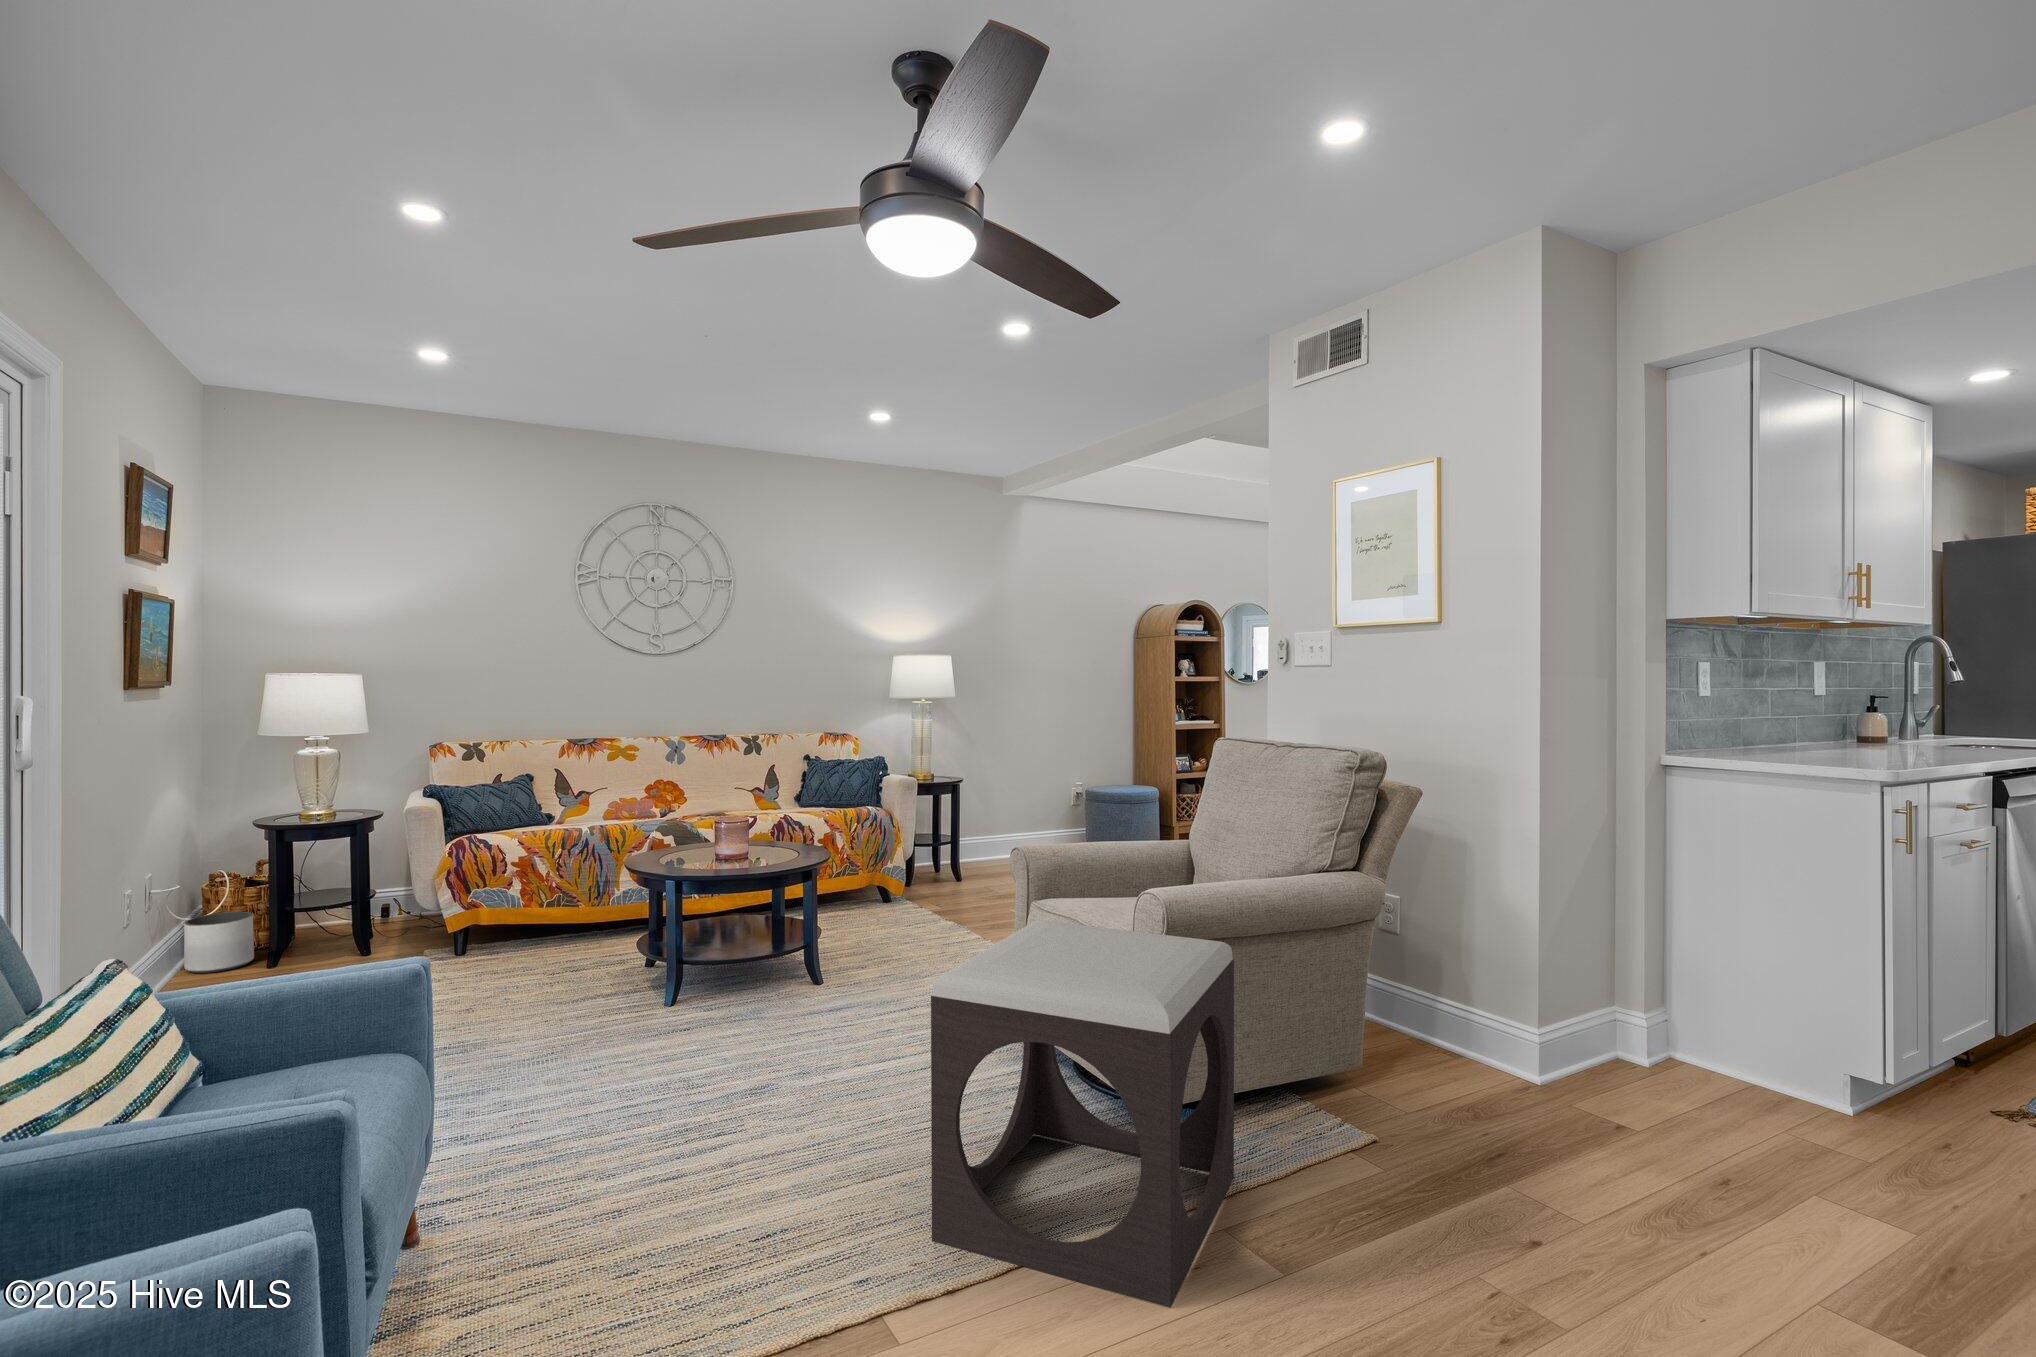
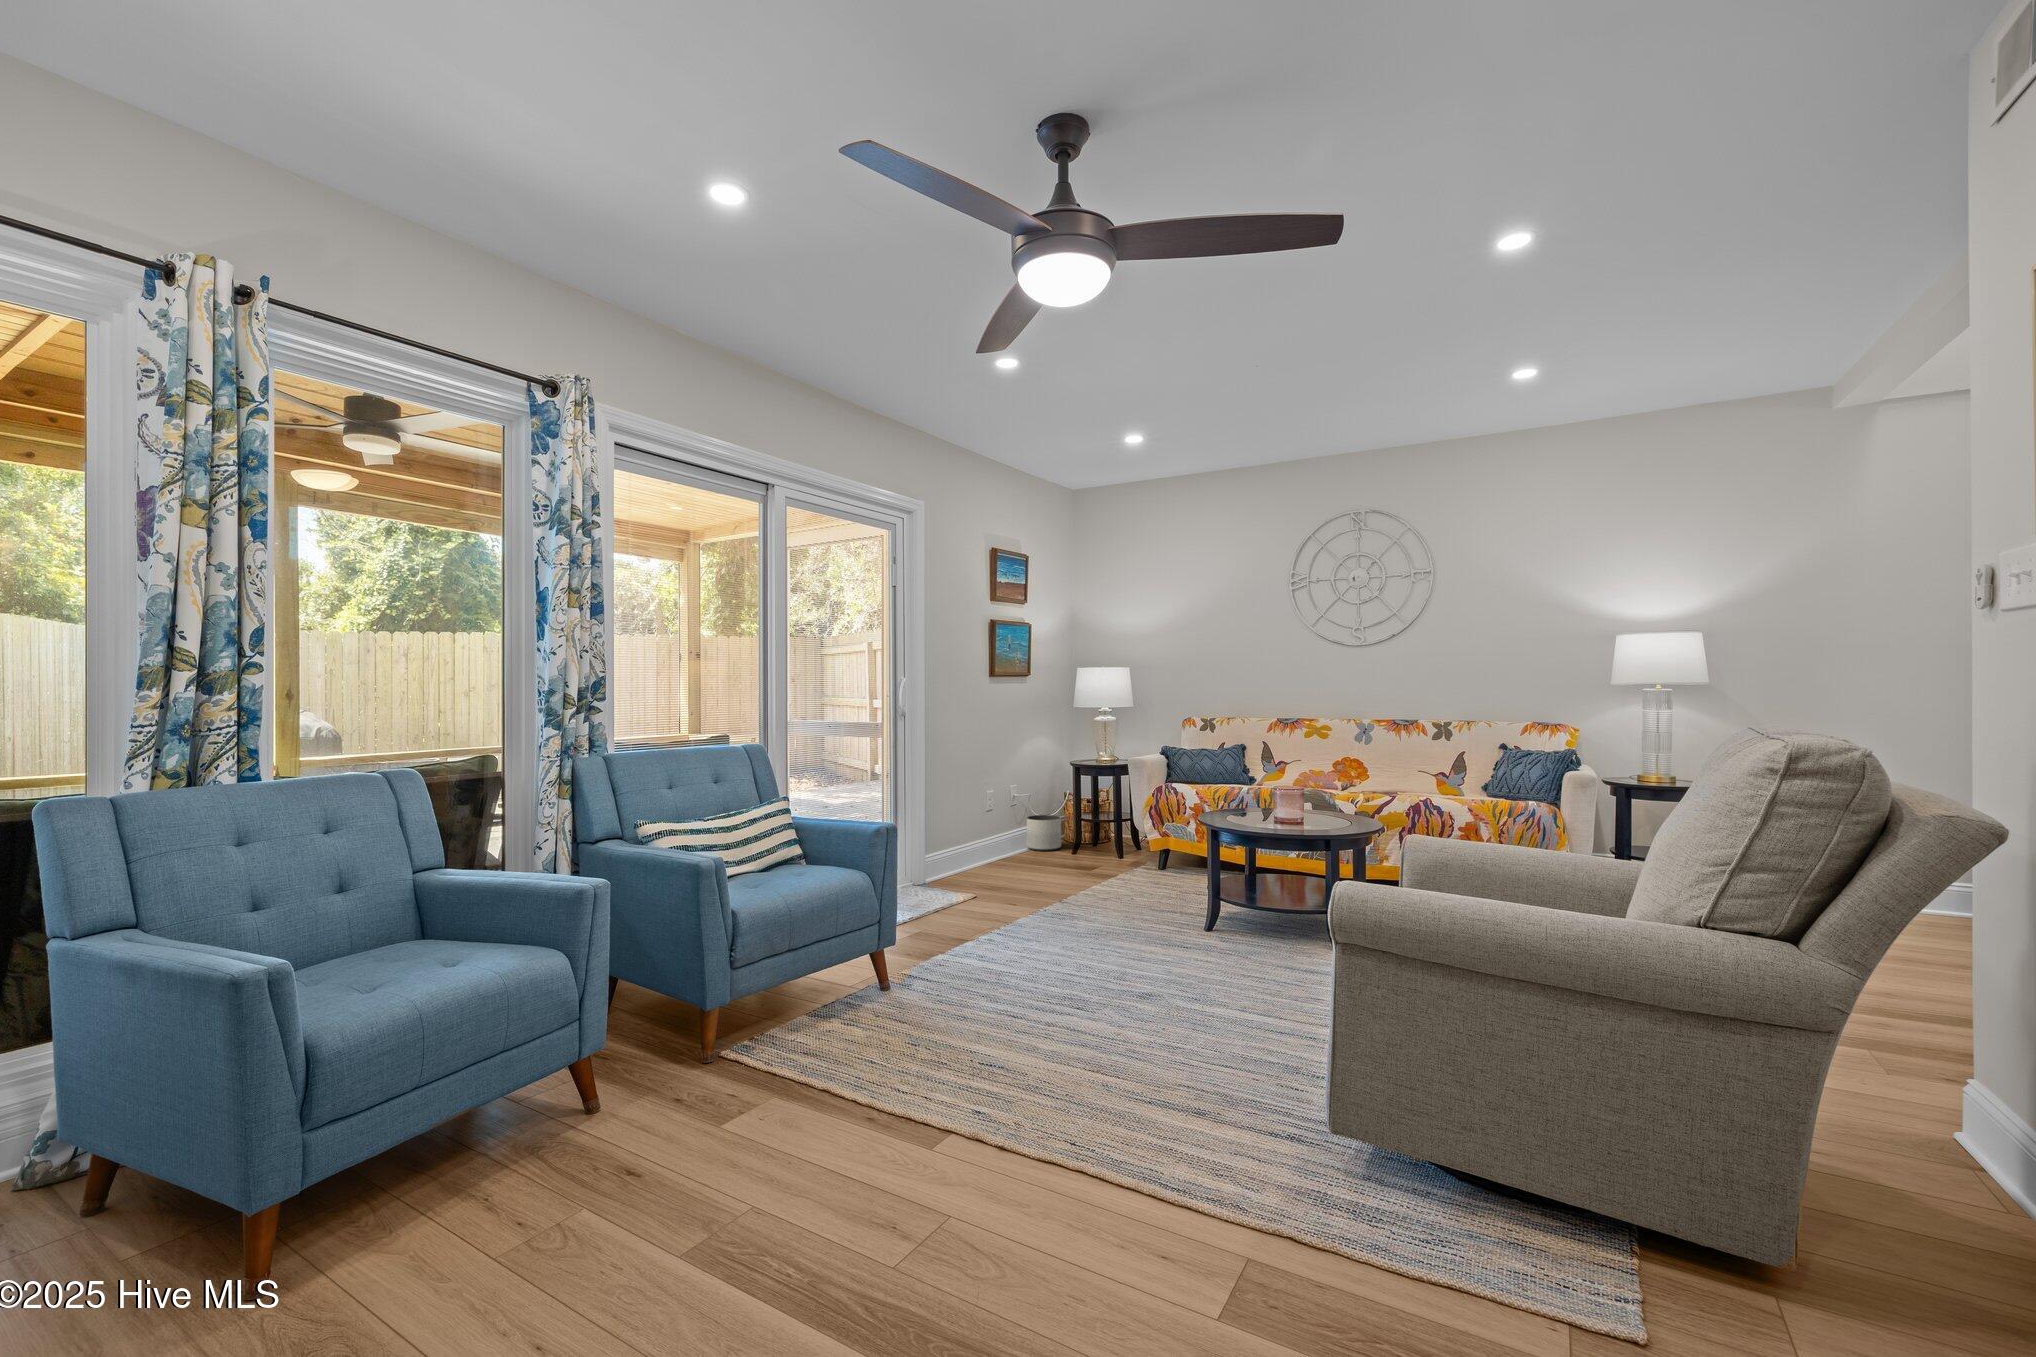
footstool: present [931,920,1234,1308] -> none [1048,882,1357,1253]

